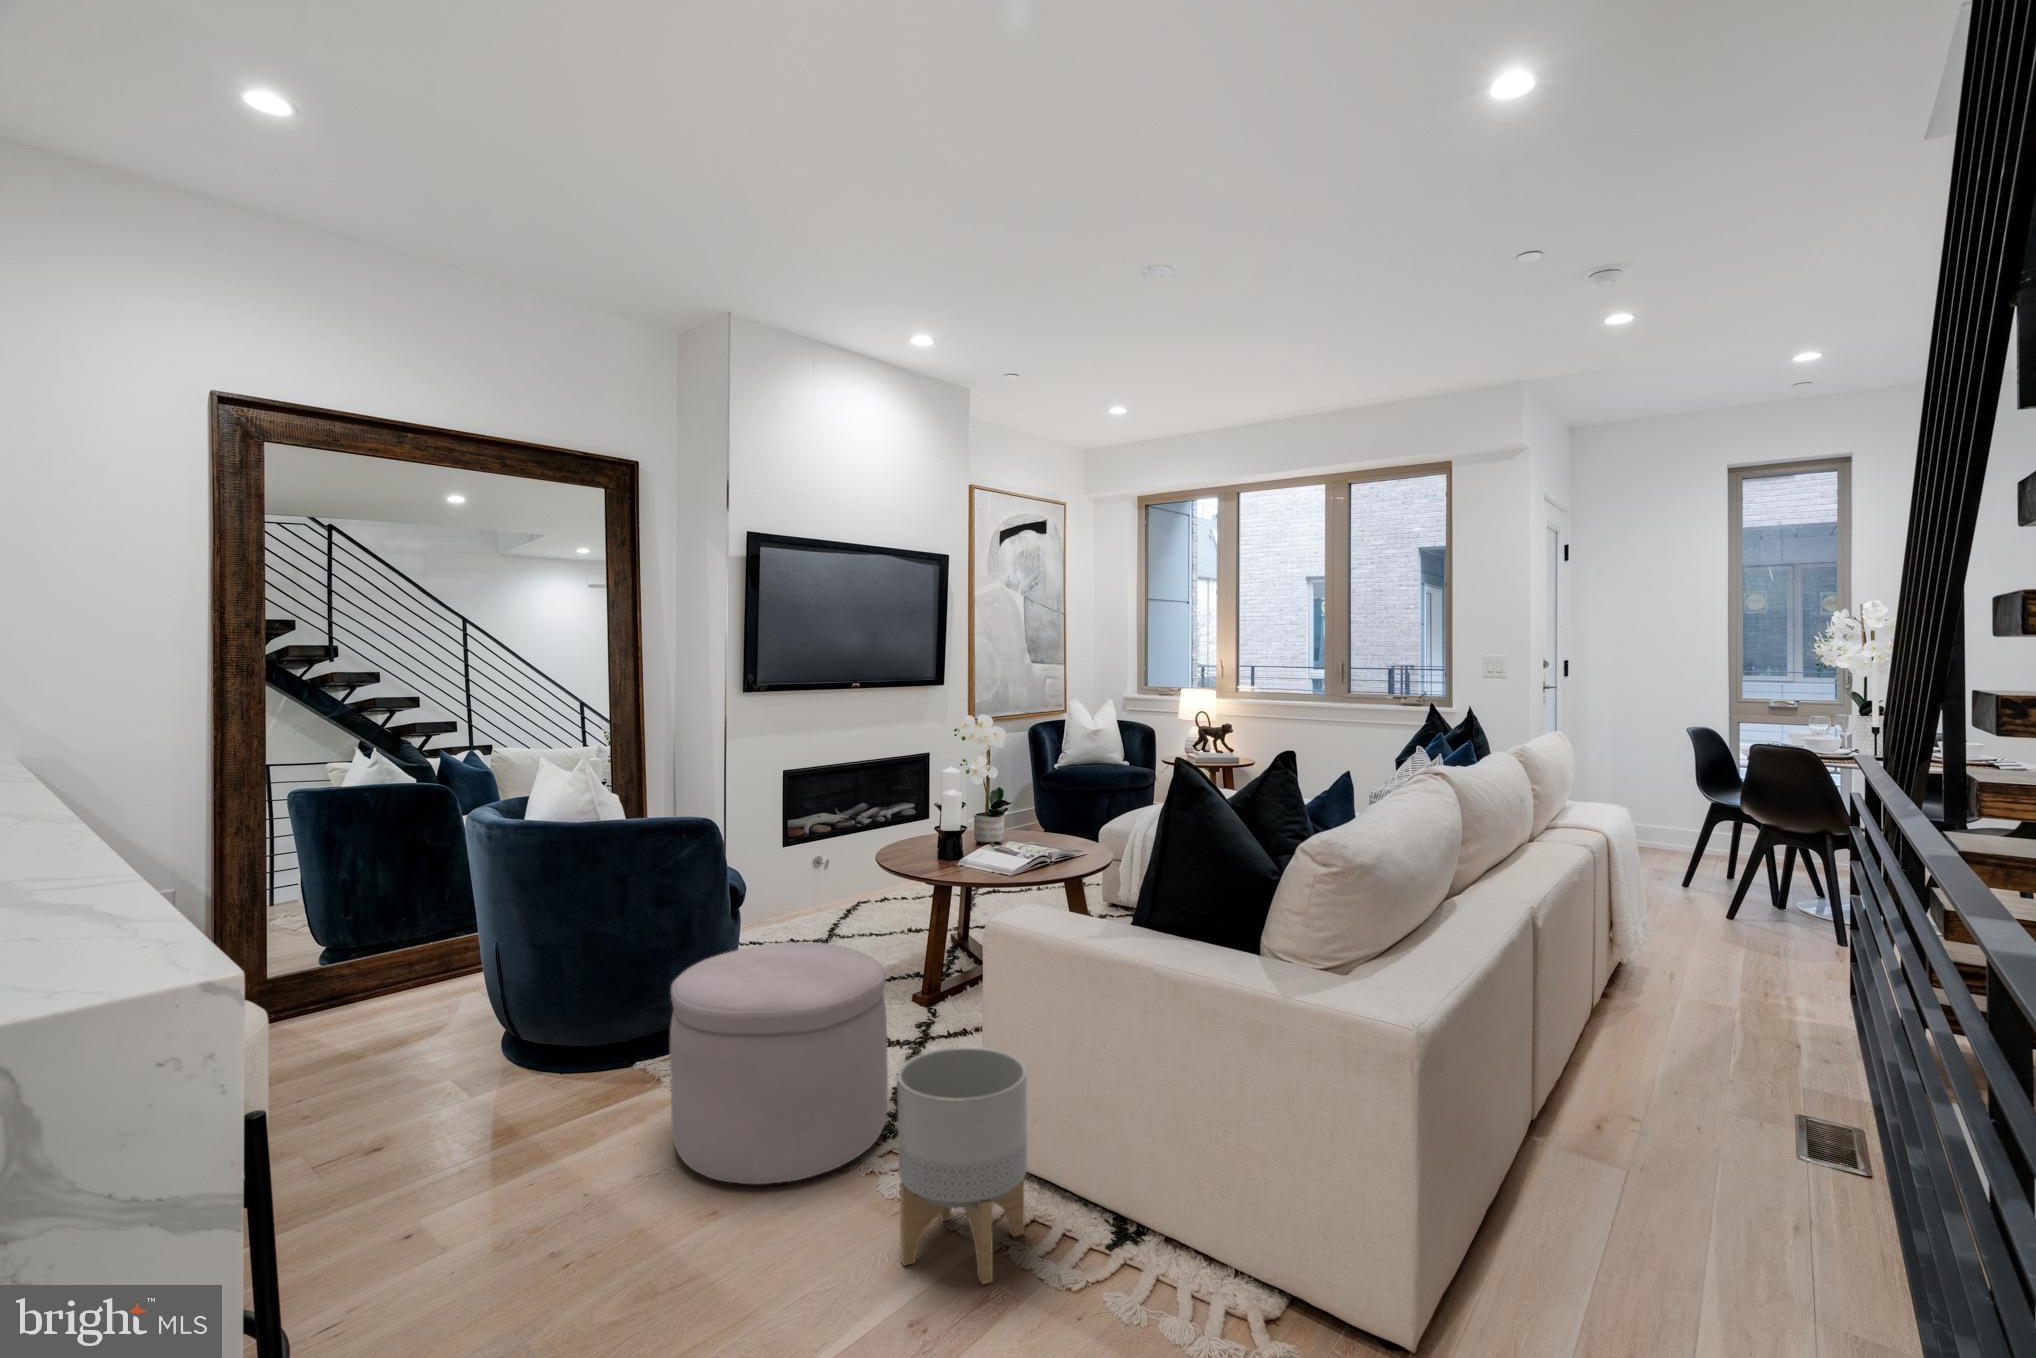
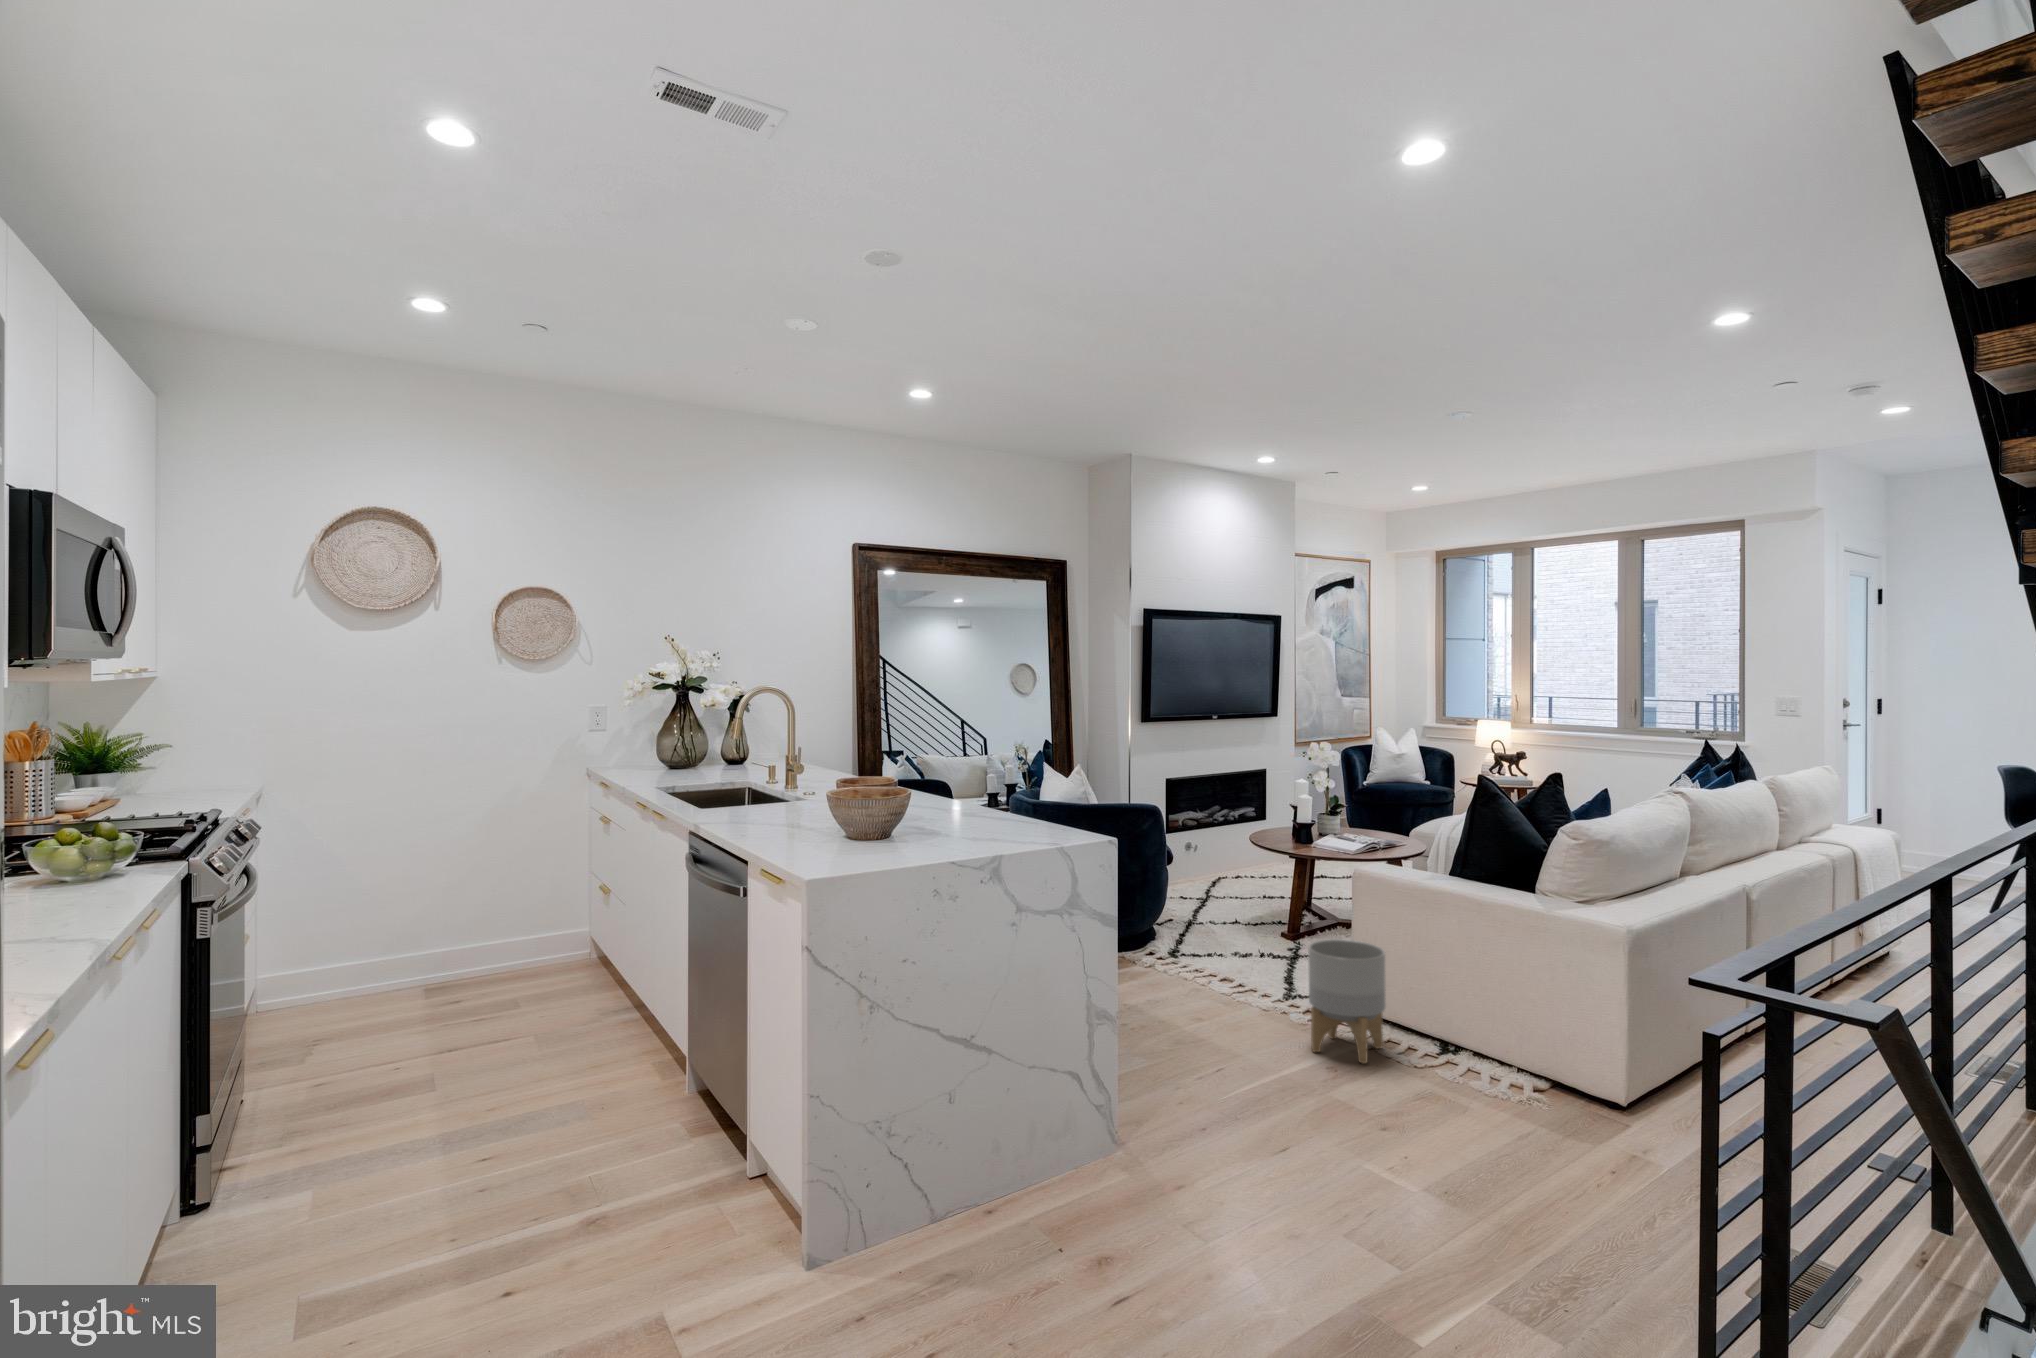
ottoman: present [670,942,888,1184] -> none [1157,883,1285,1013]

